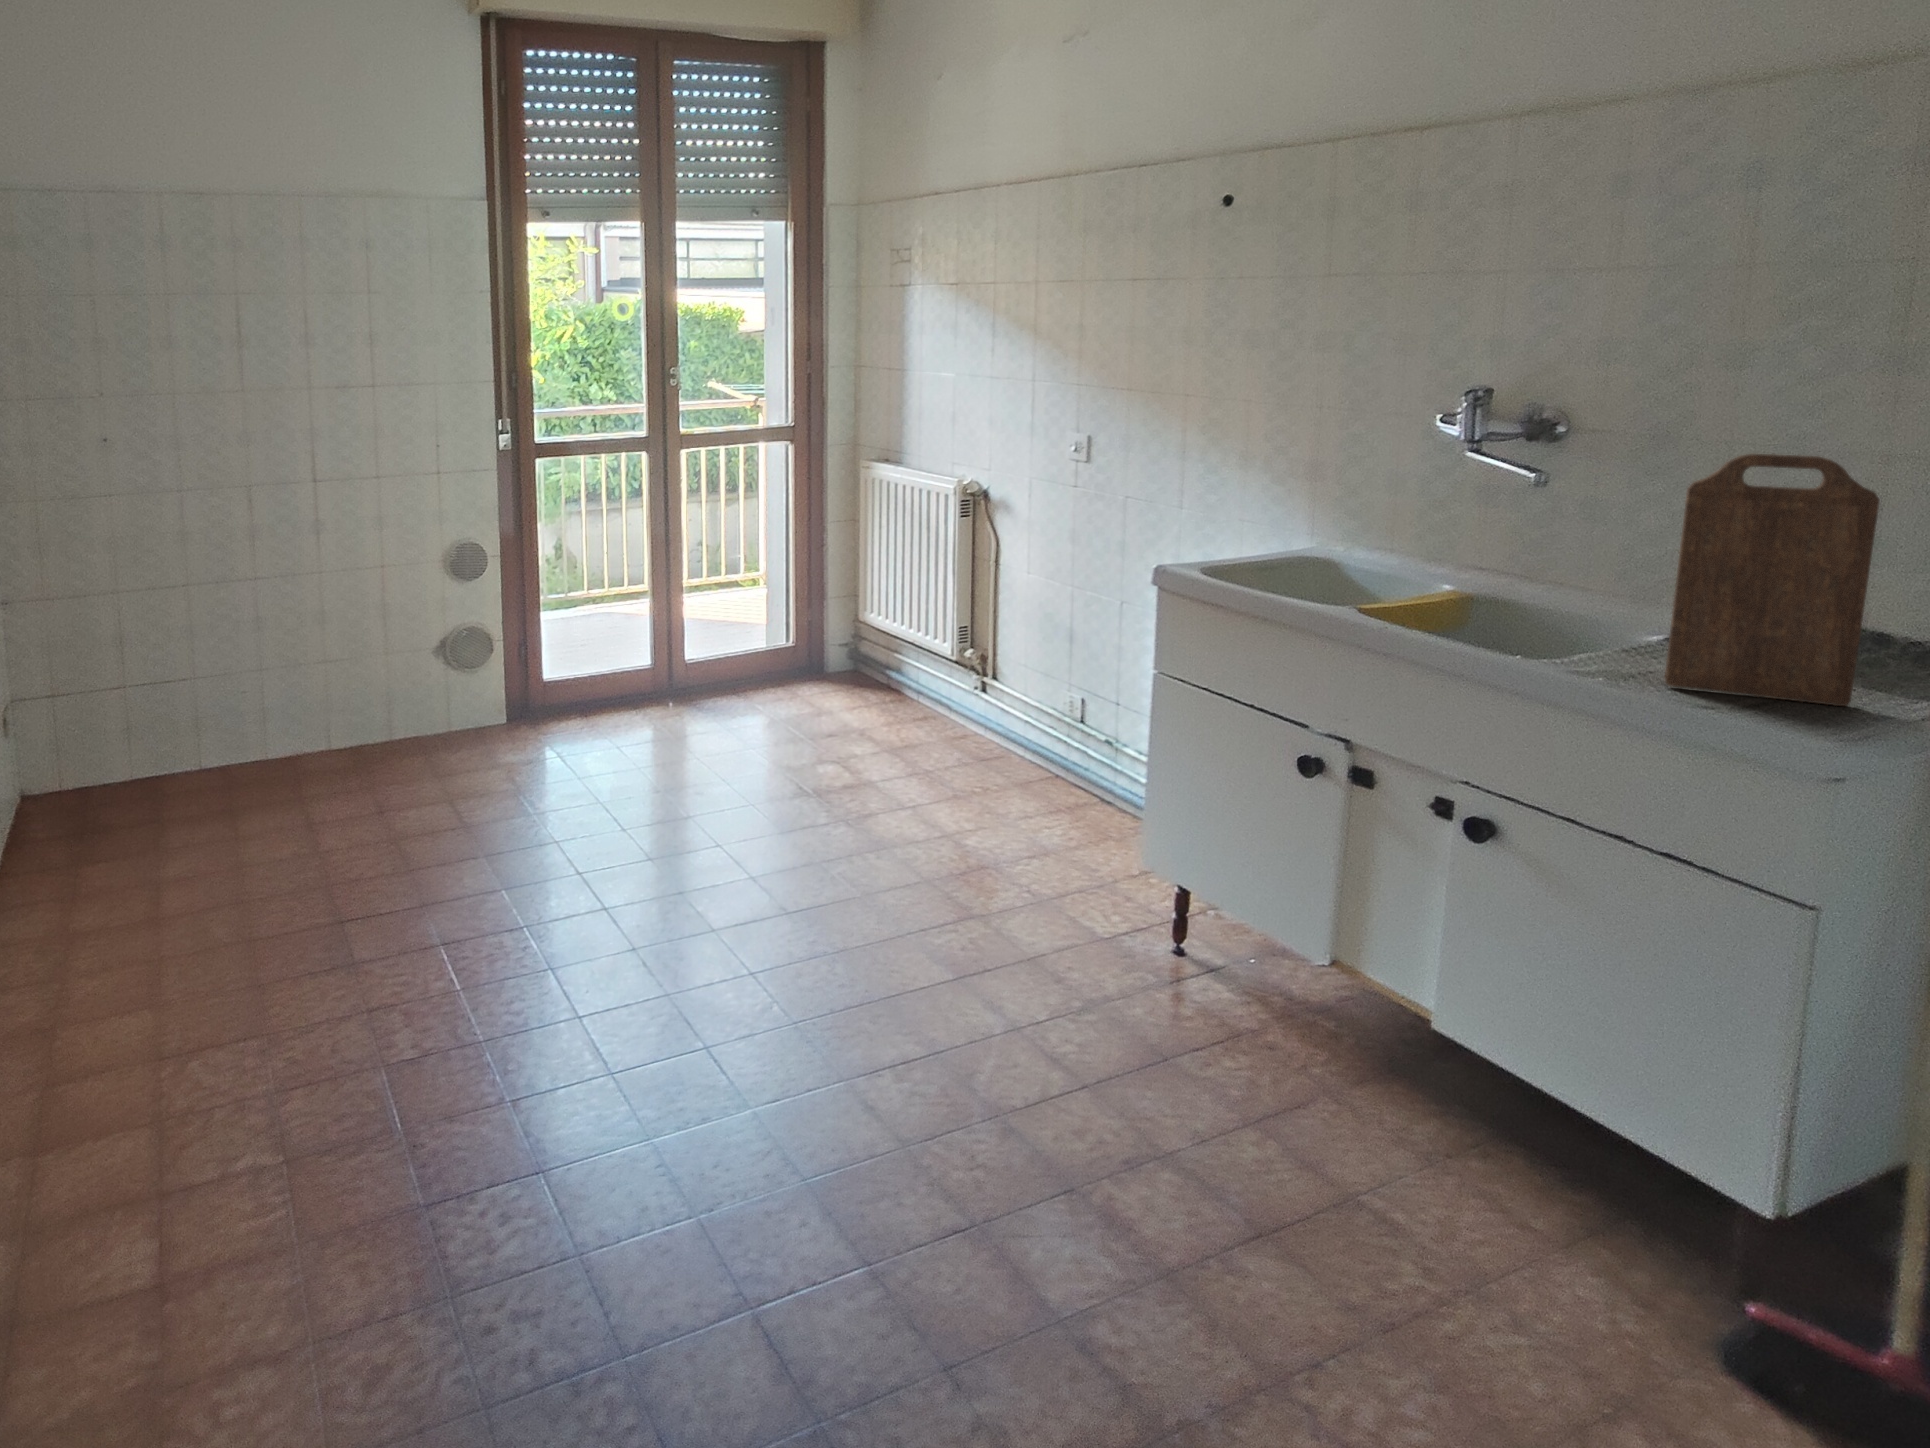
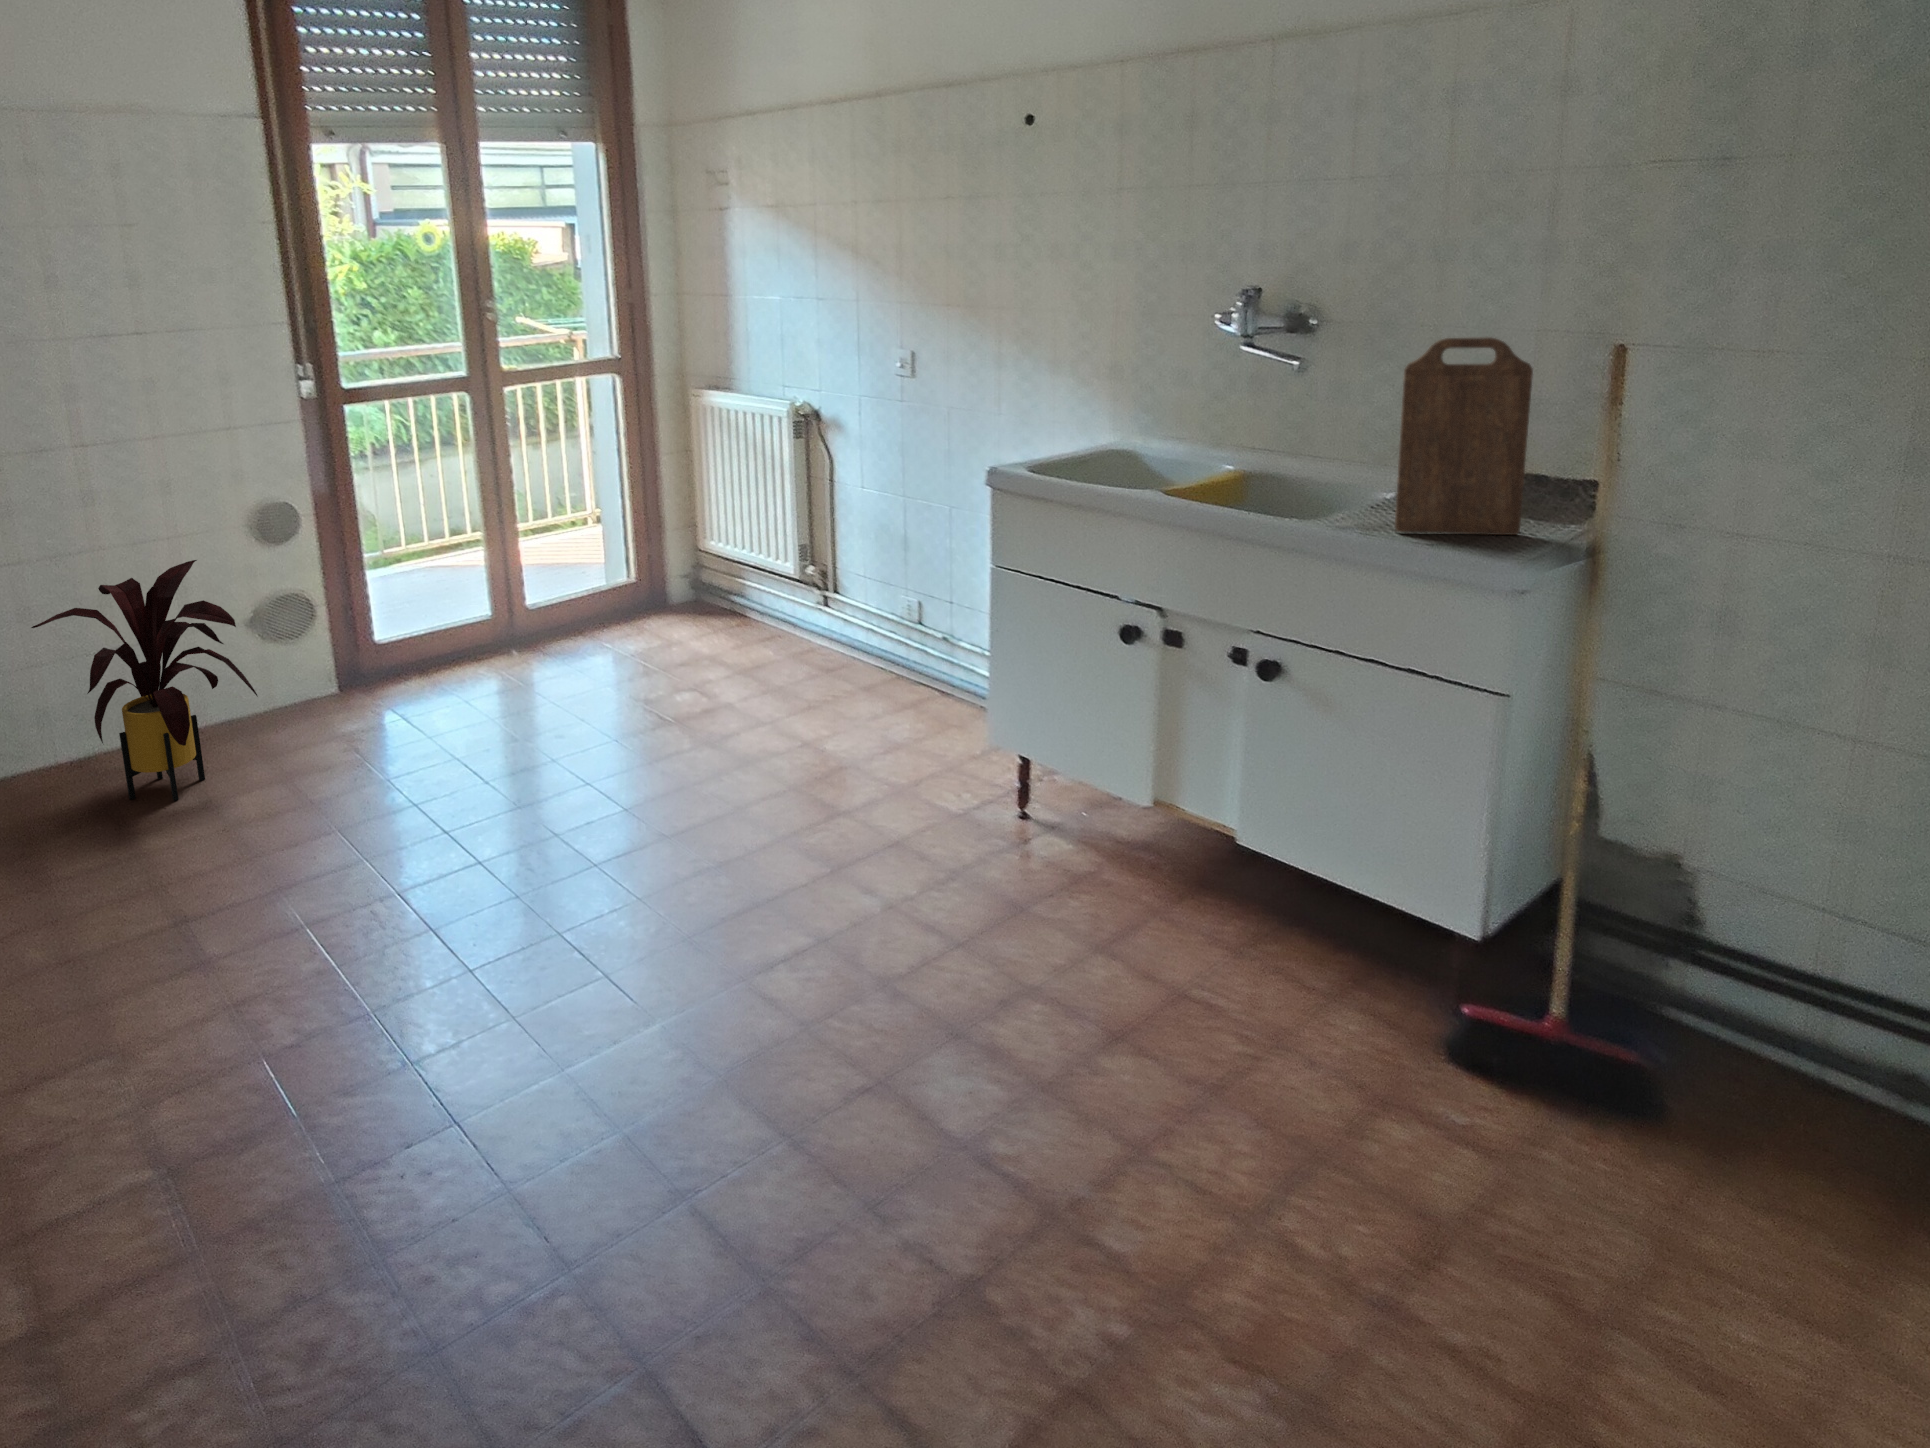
house plant: none [250,588,430,804] -> present [31,560,257,801]

